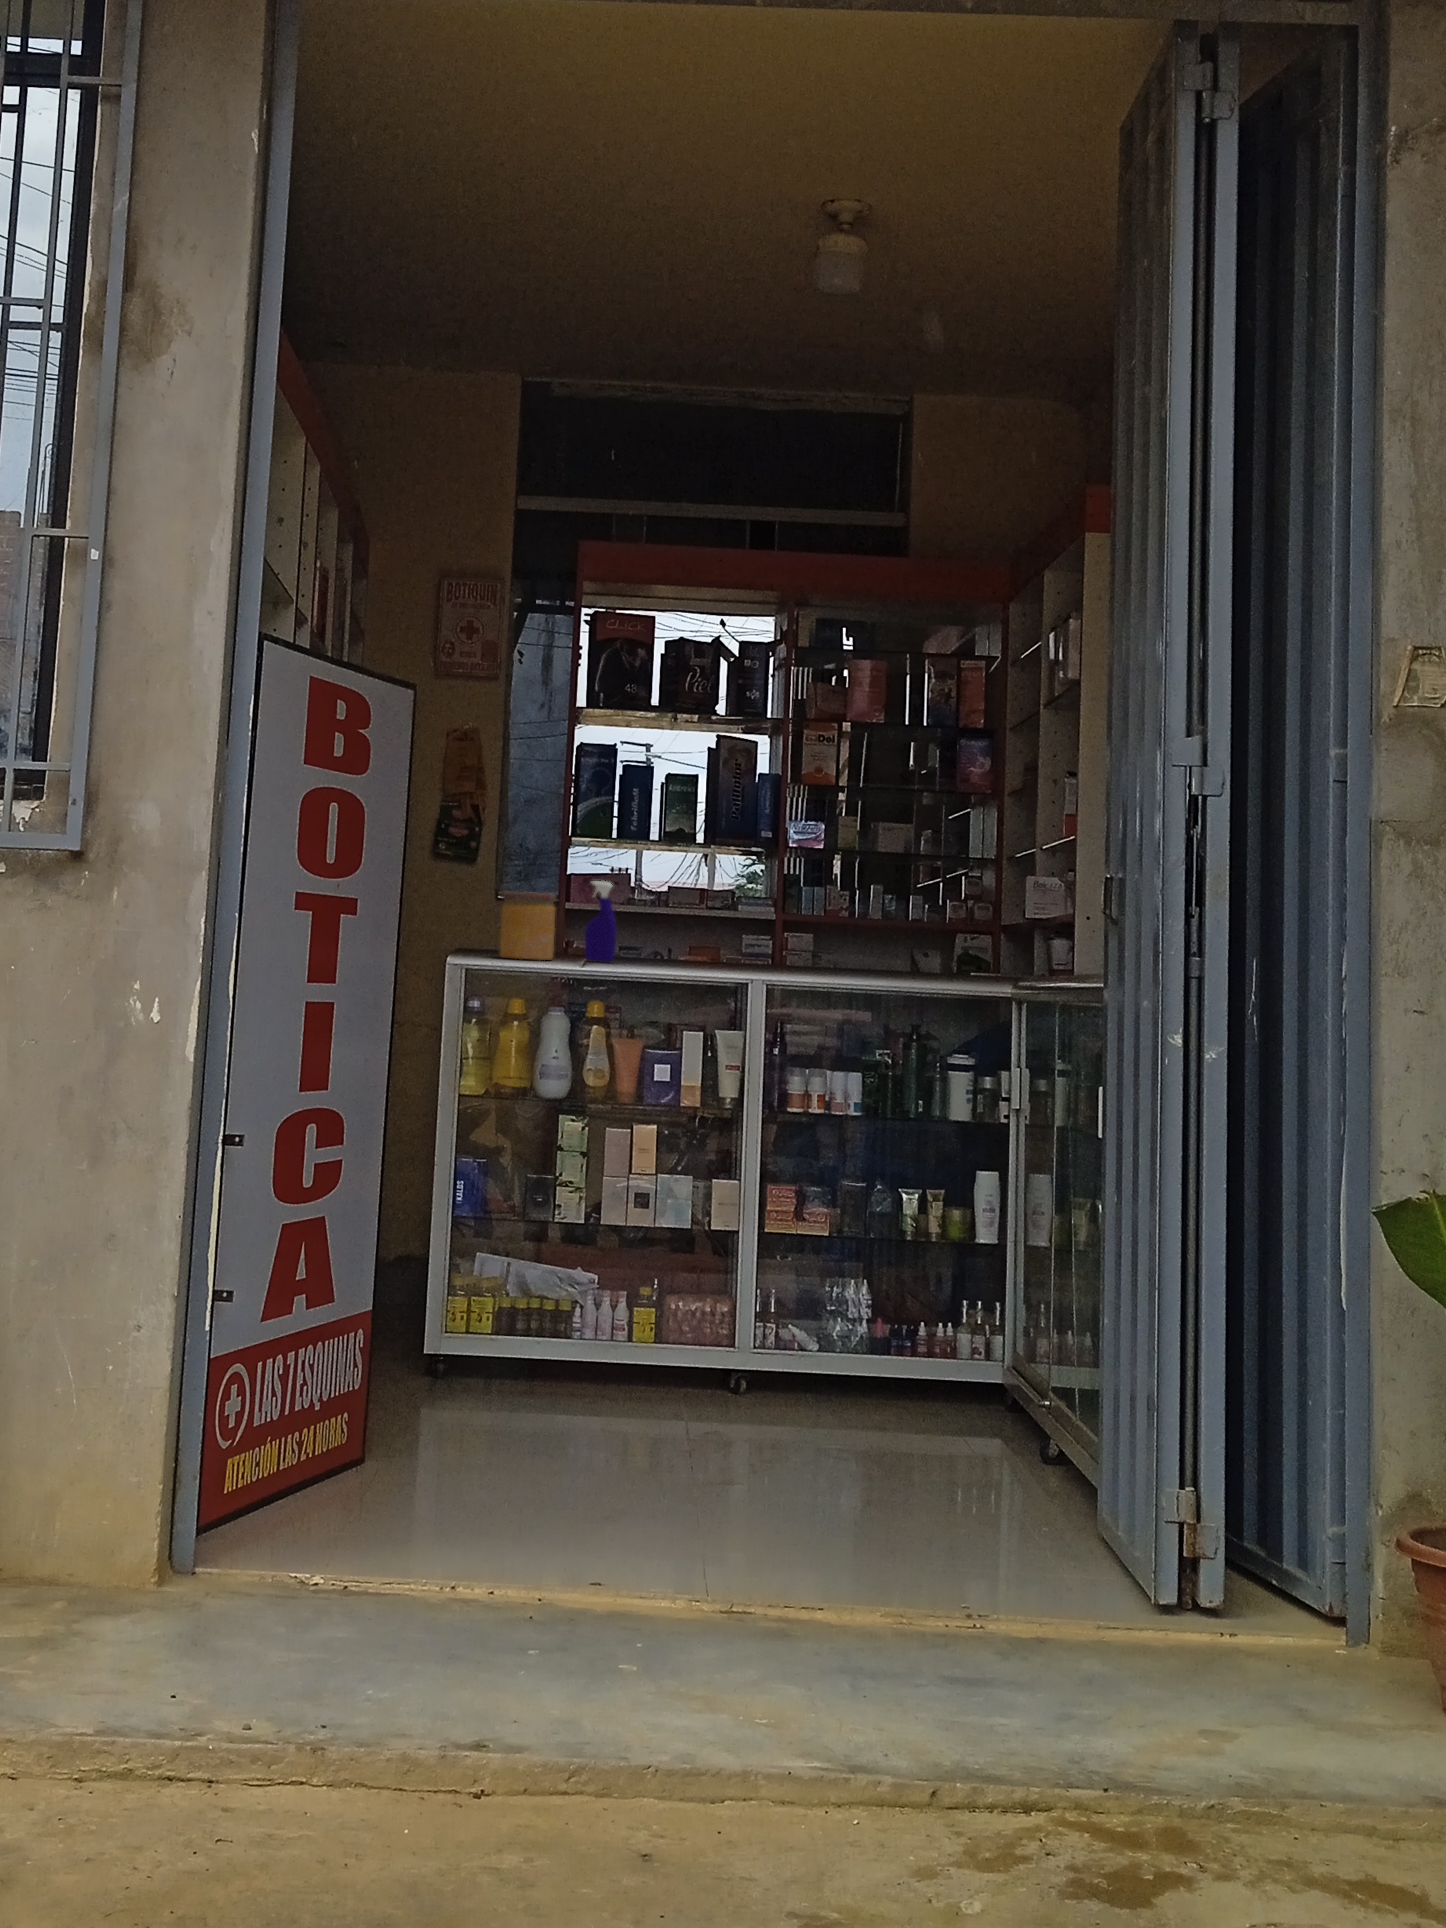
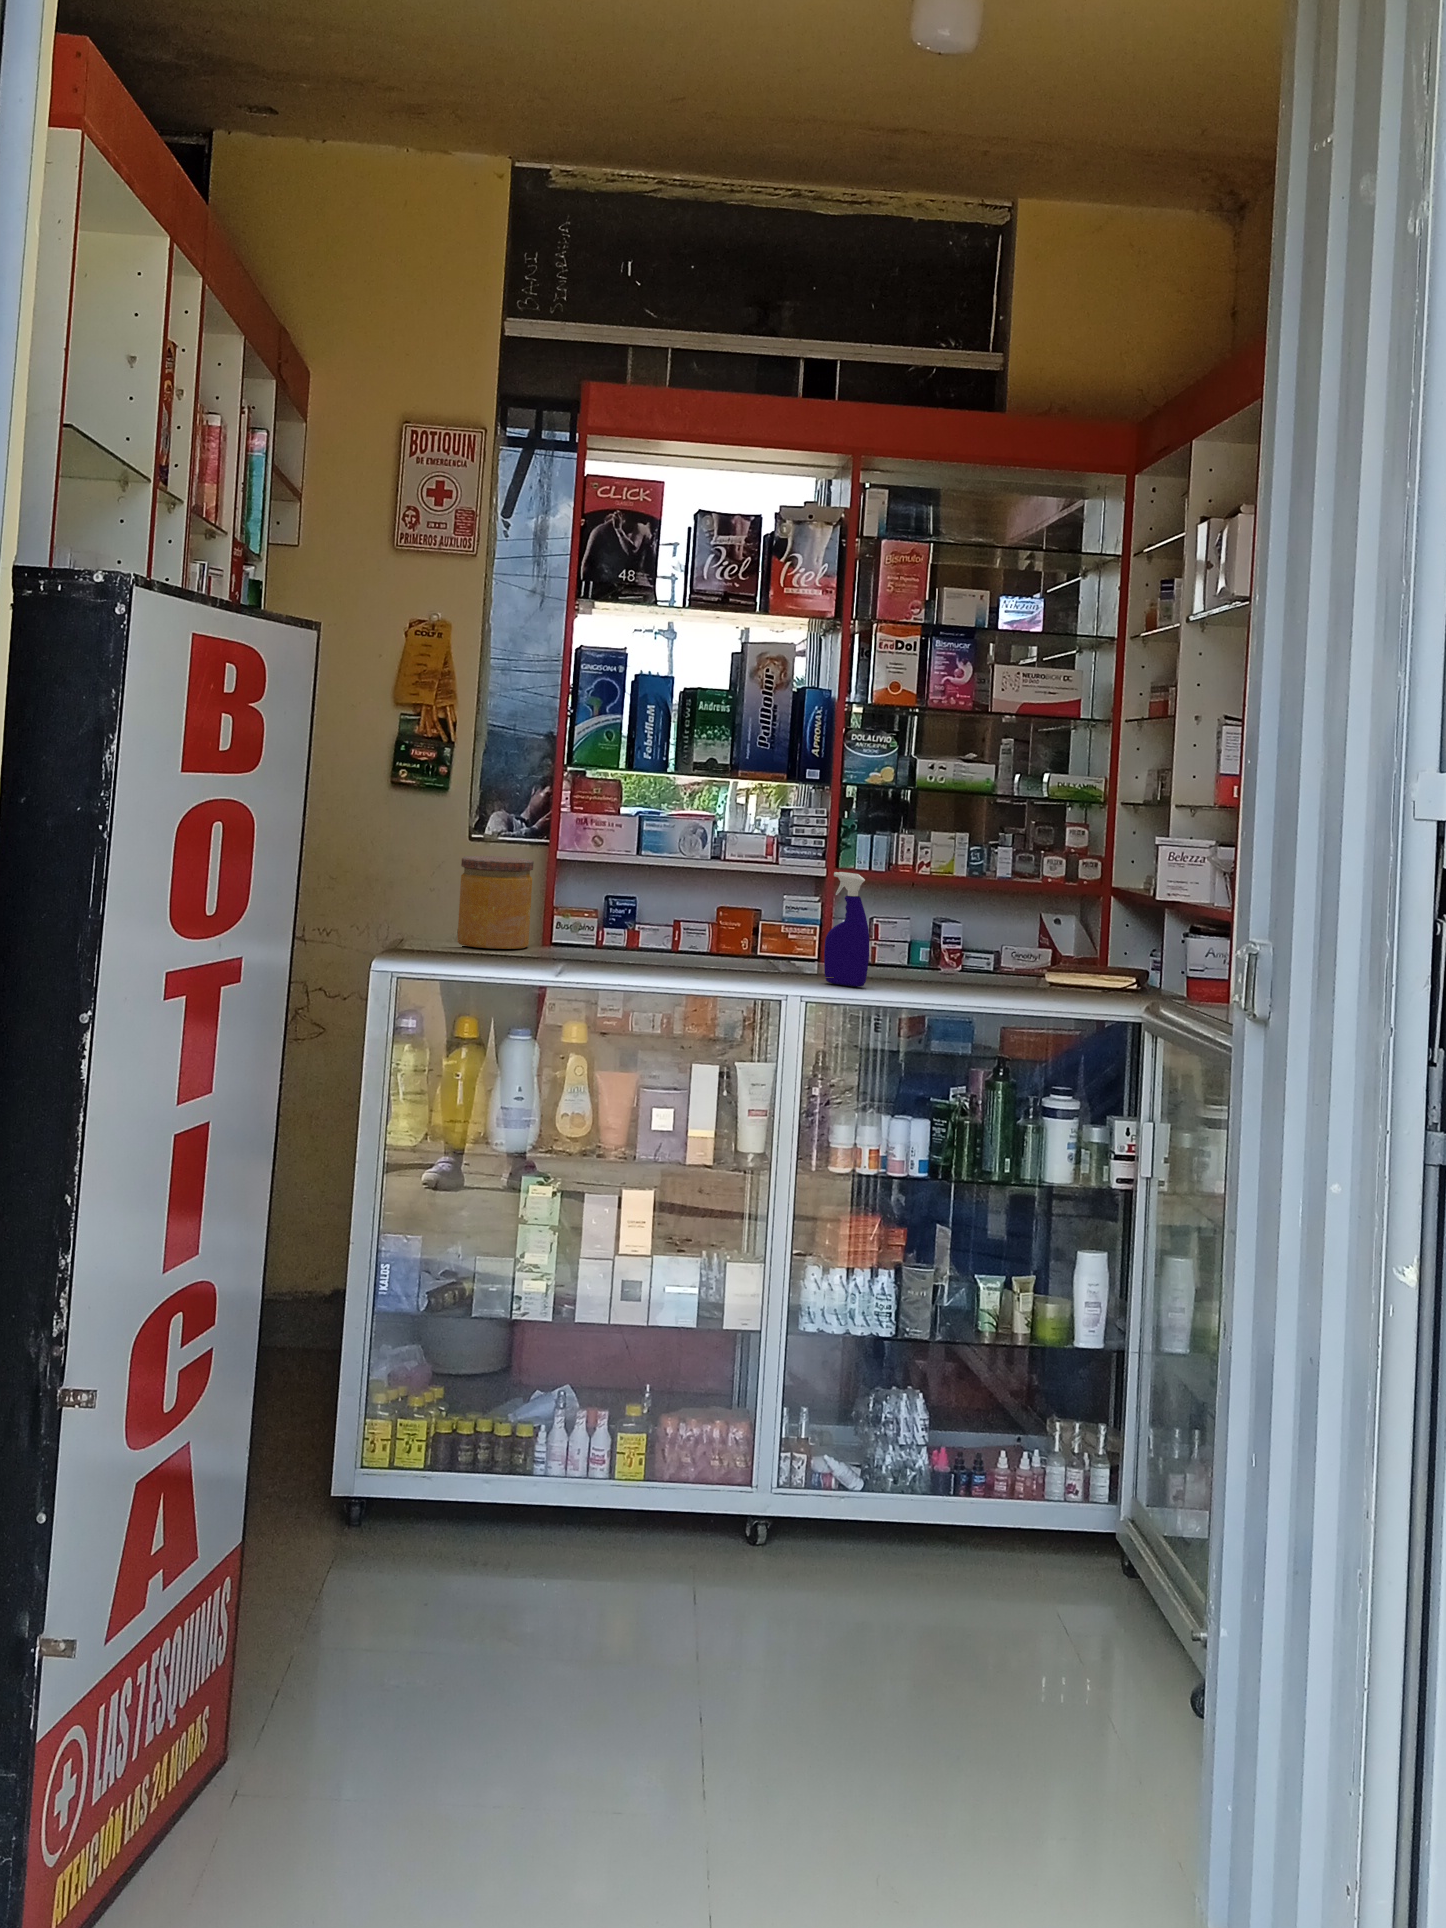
spray bottle: present [585,881,616,962] -> present [824,872,869,987]

